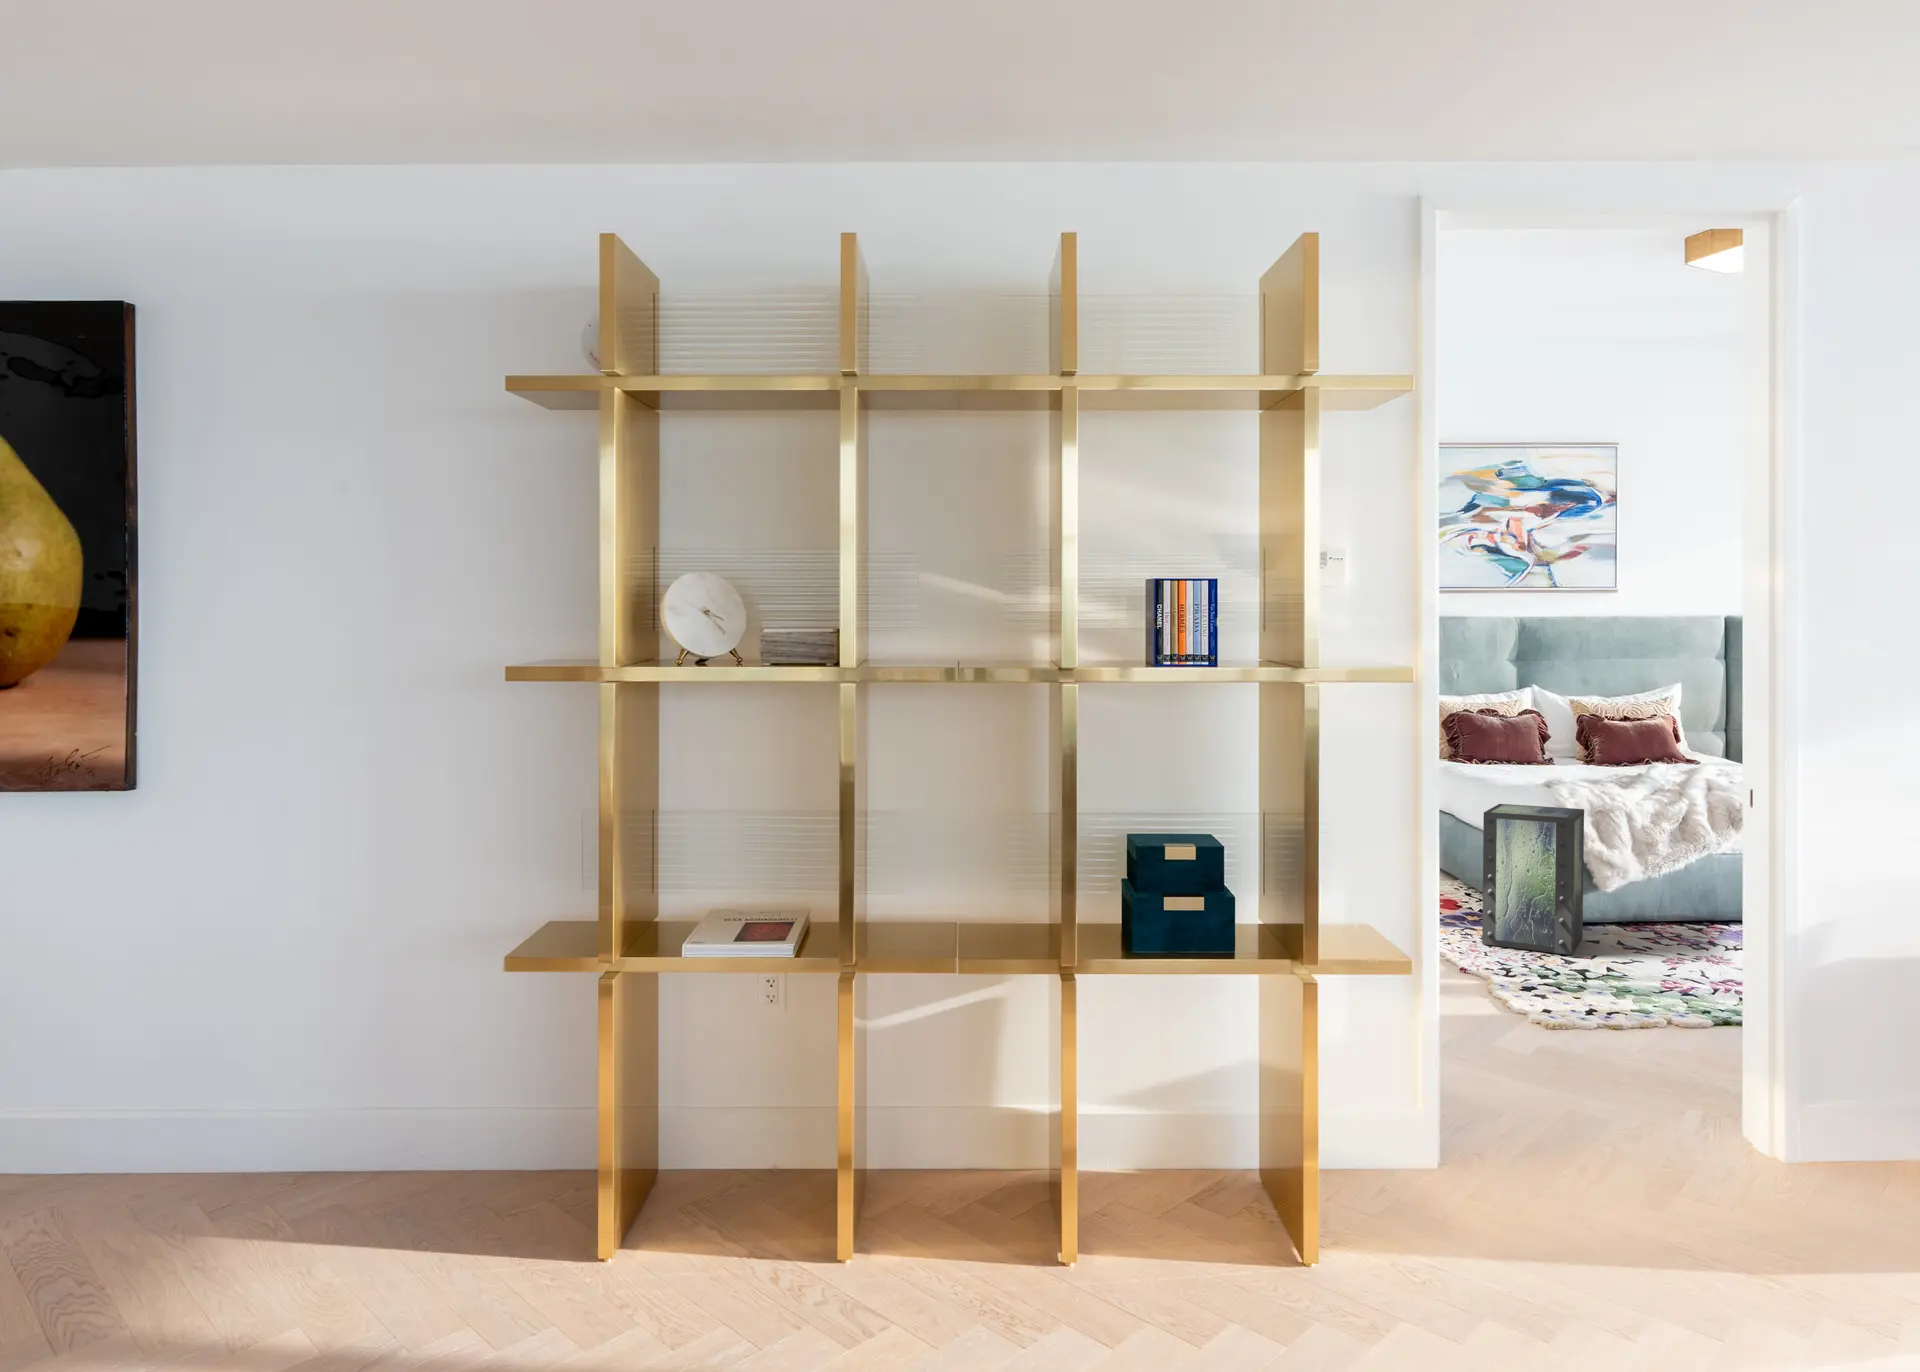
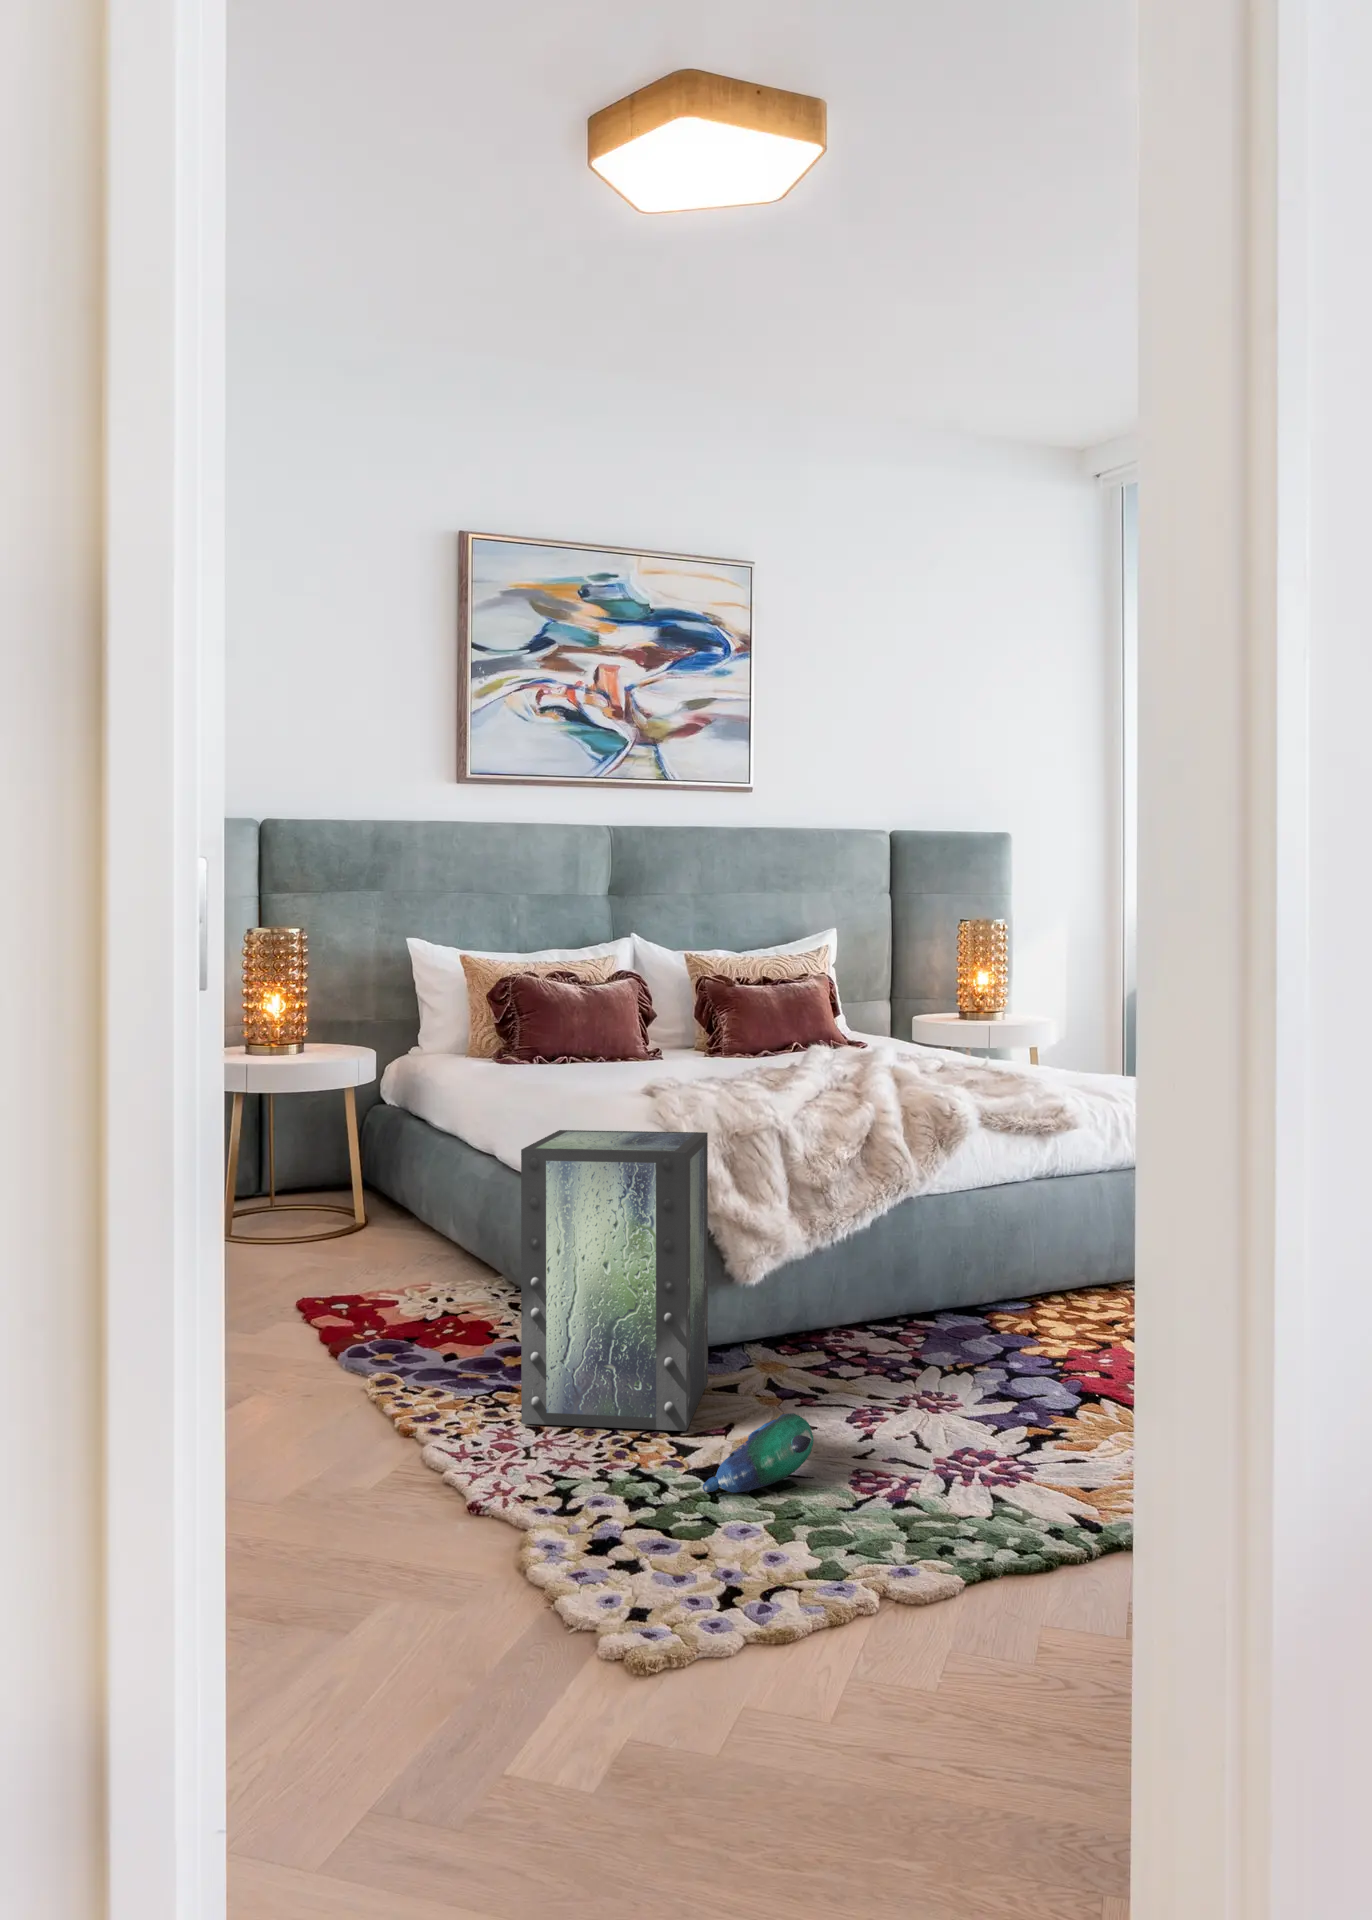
plush toy: none [1580,948,1641,979] -> present [703,1413,813,1493]

